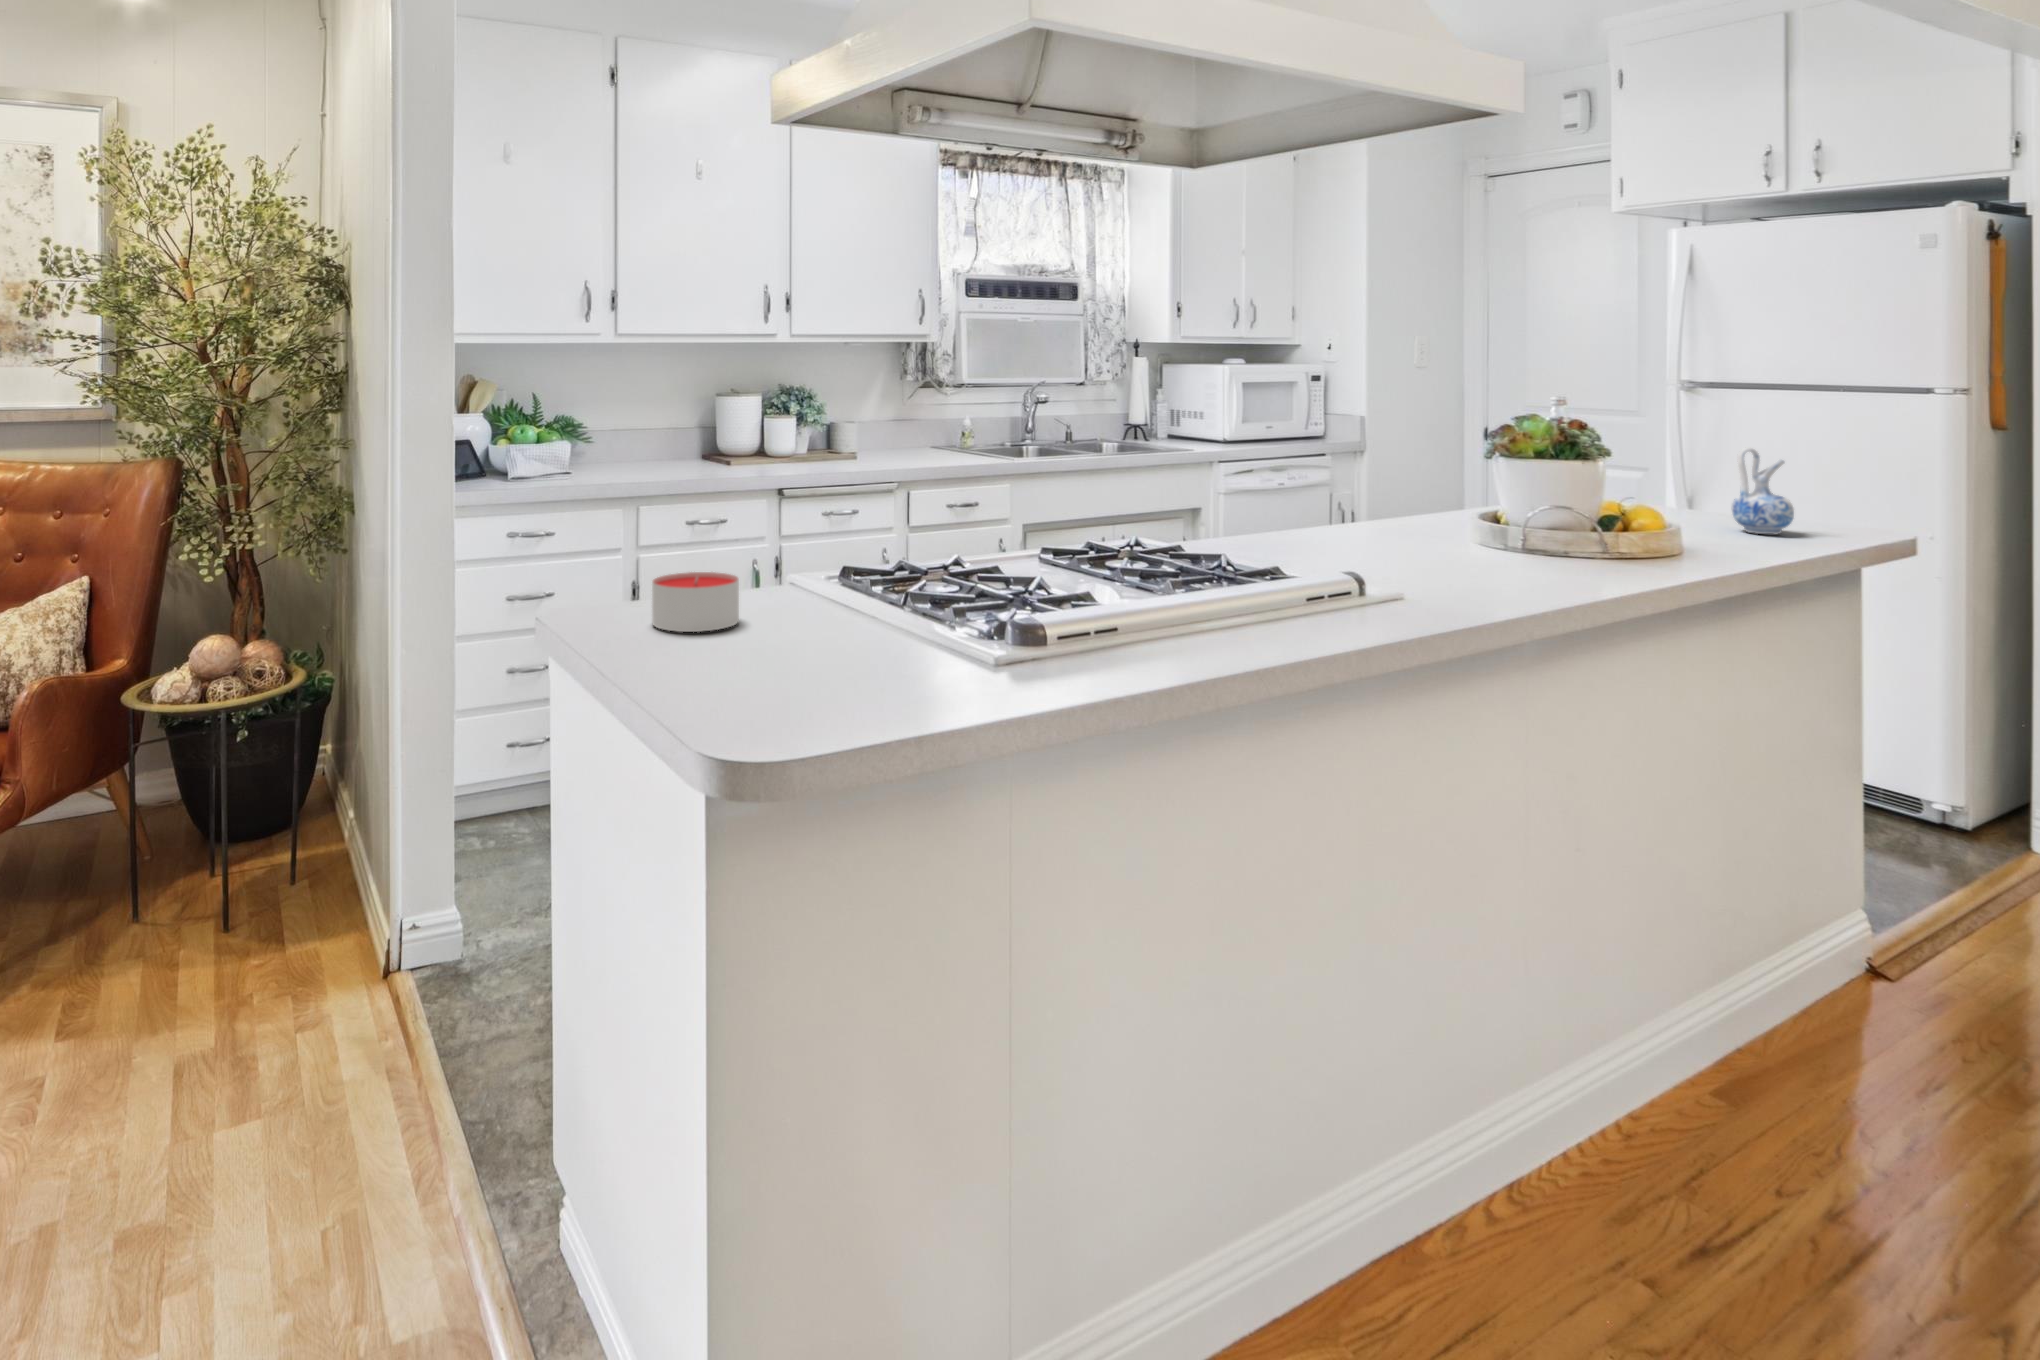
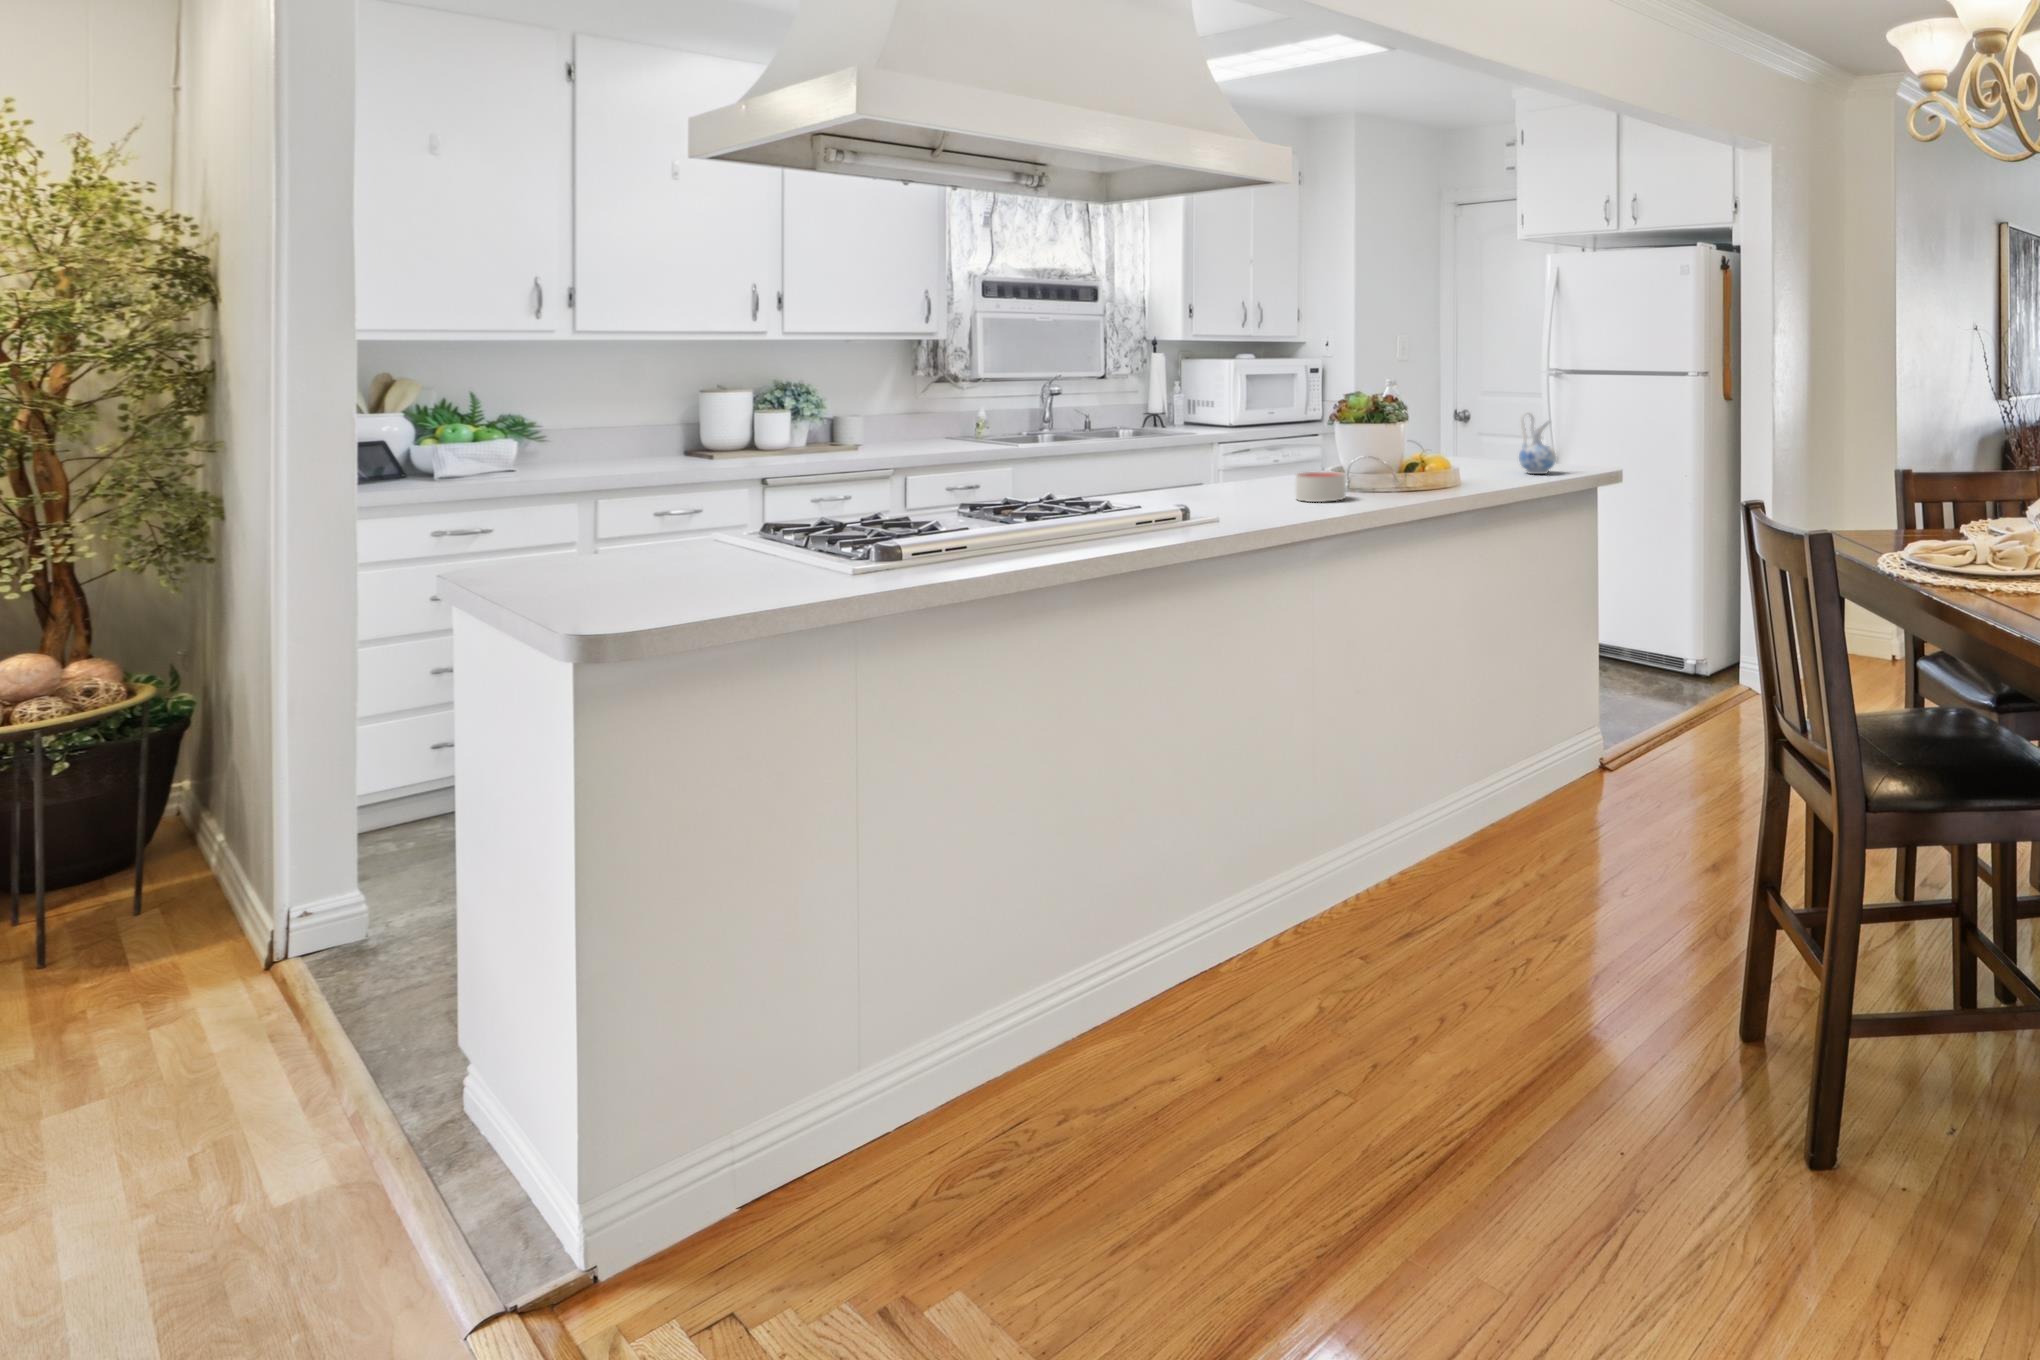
candle: present [652,572,739,632] -> present [1296,472,1346,502]

